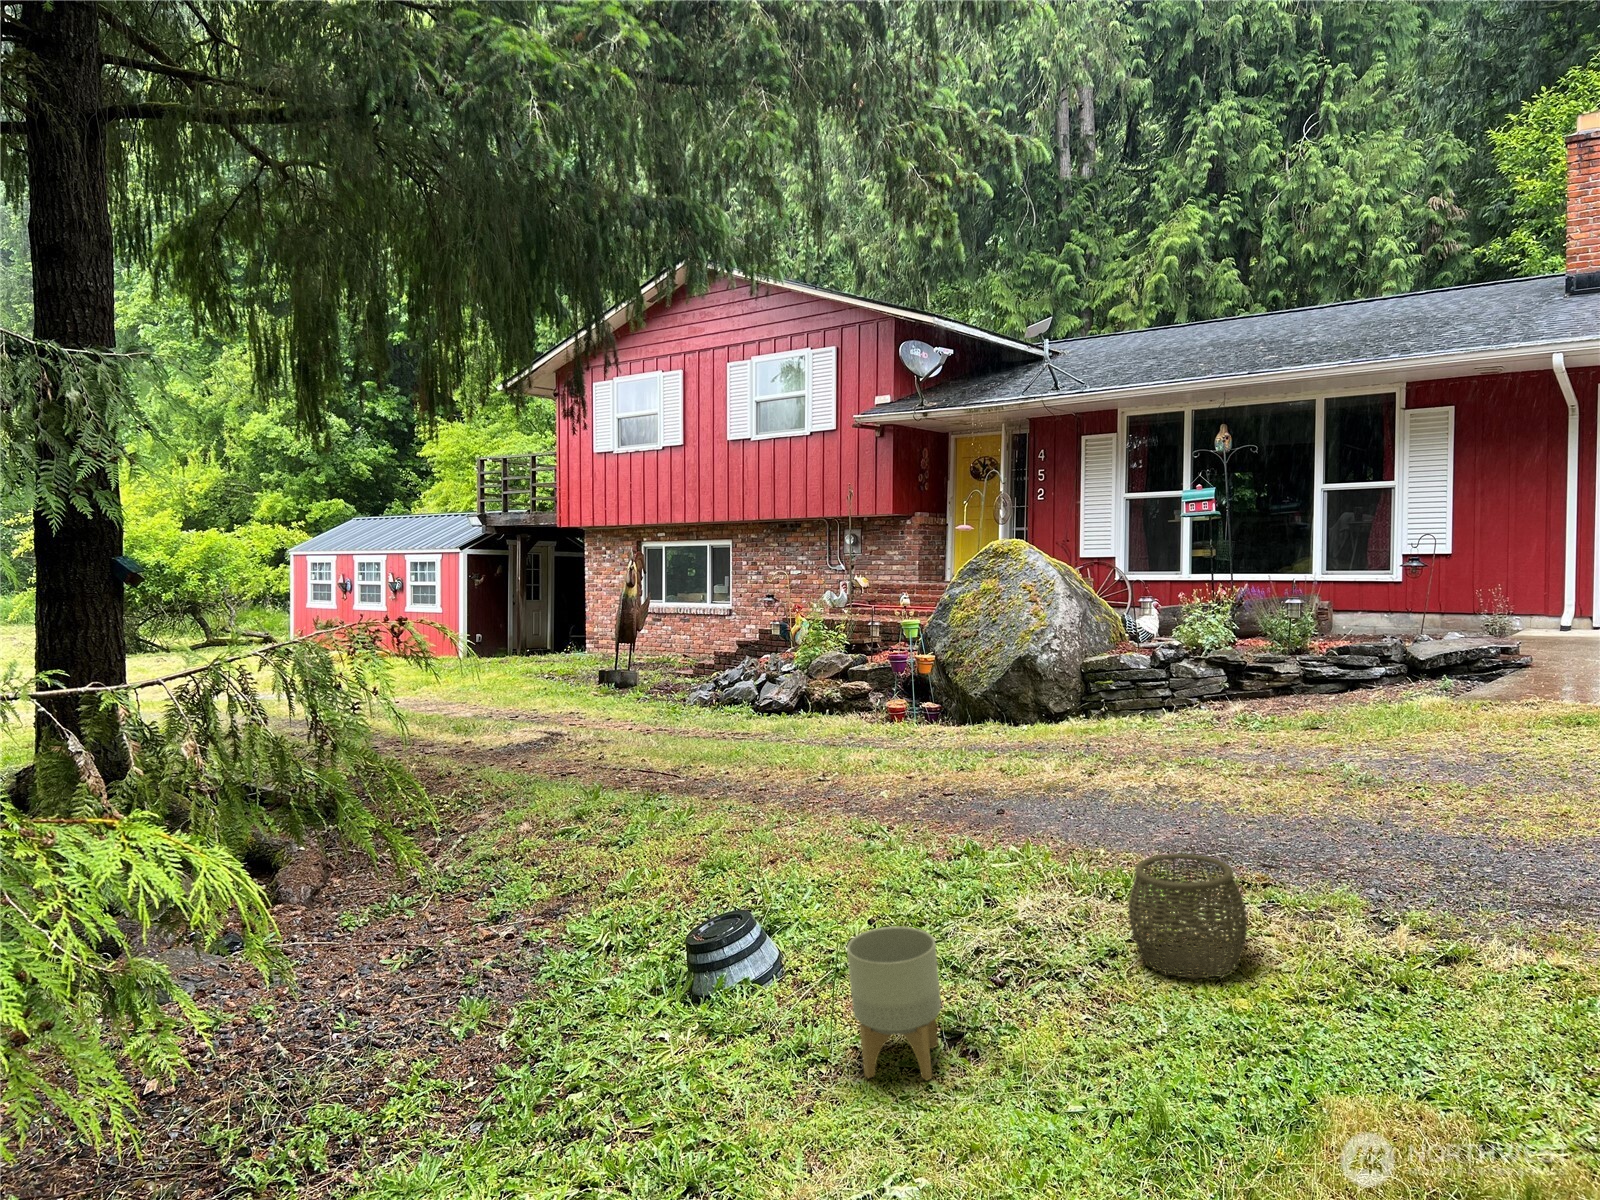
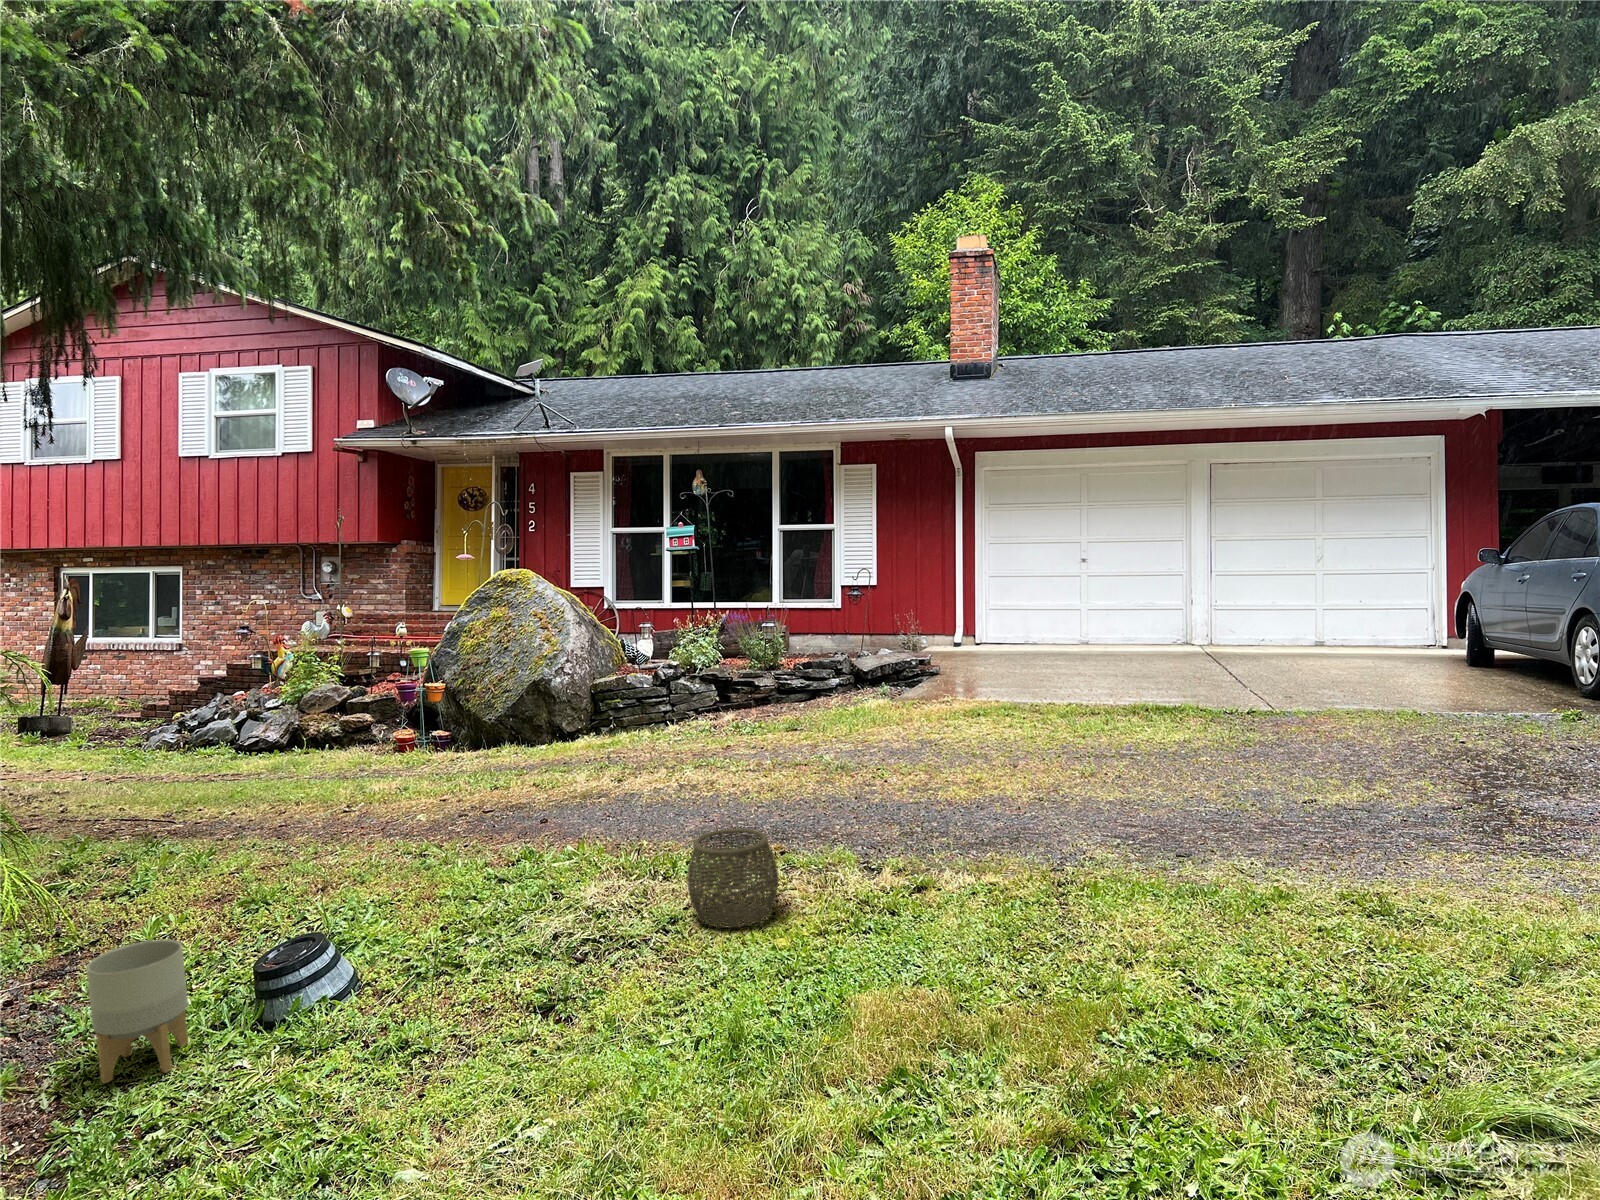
planter: present [847,926,941,1080] -> present [86,939,188,1083]

